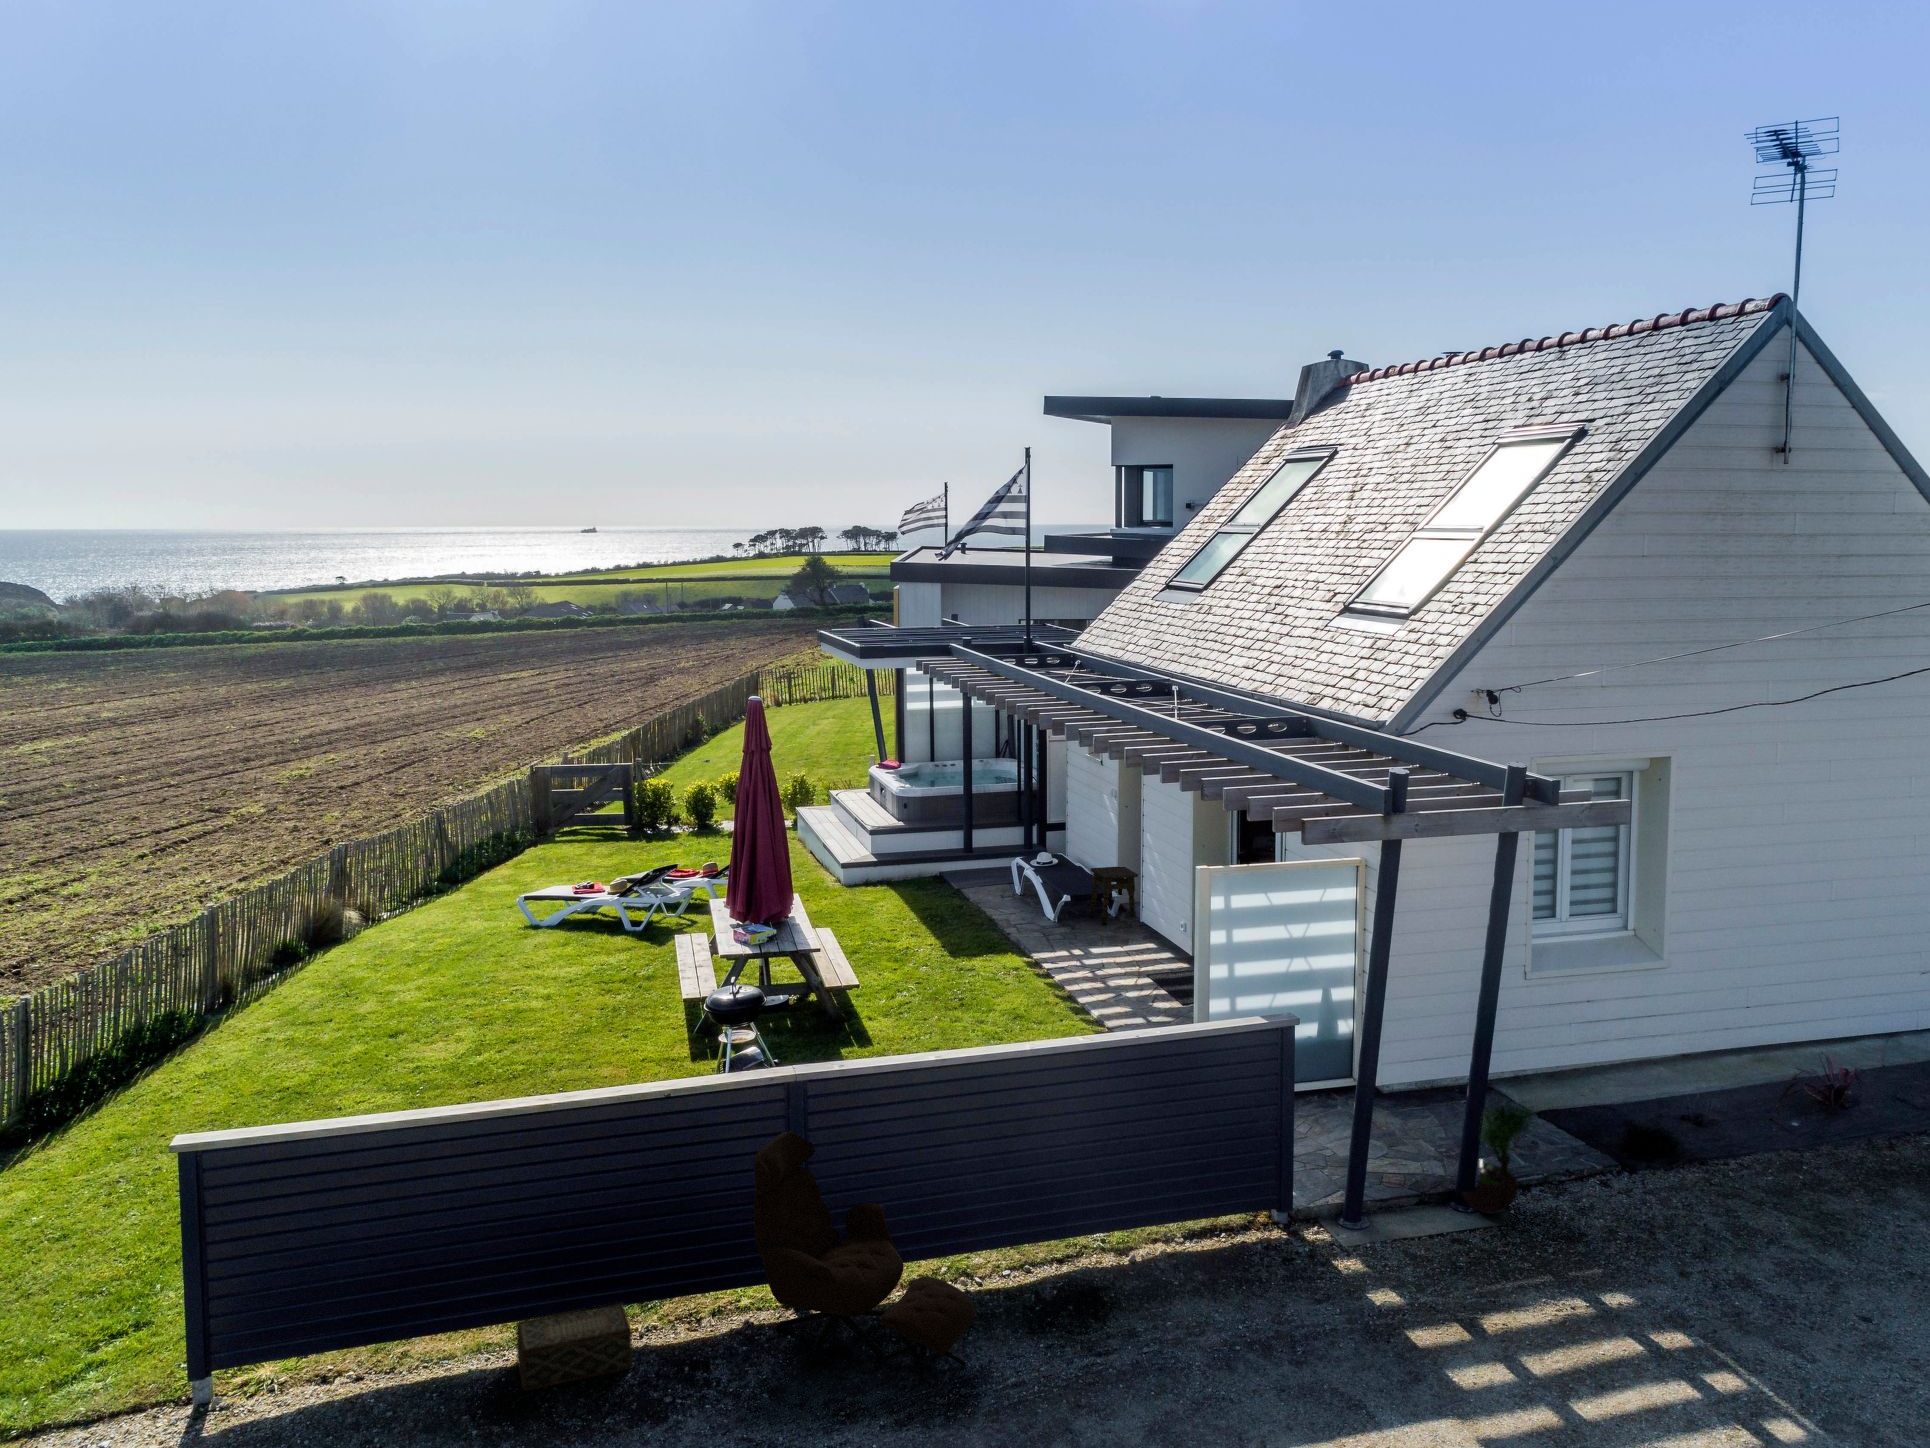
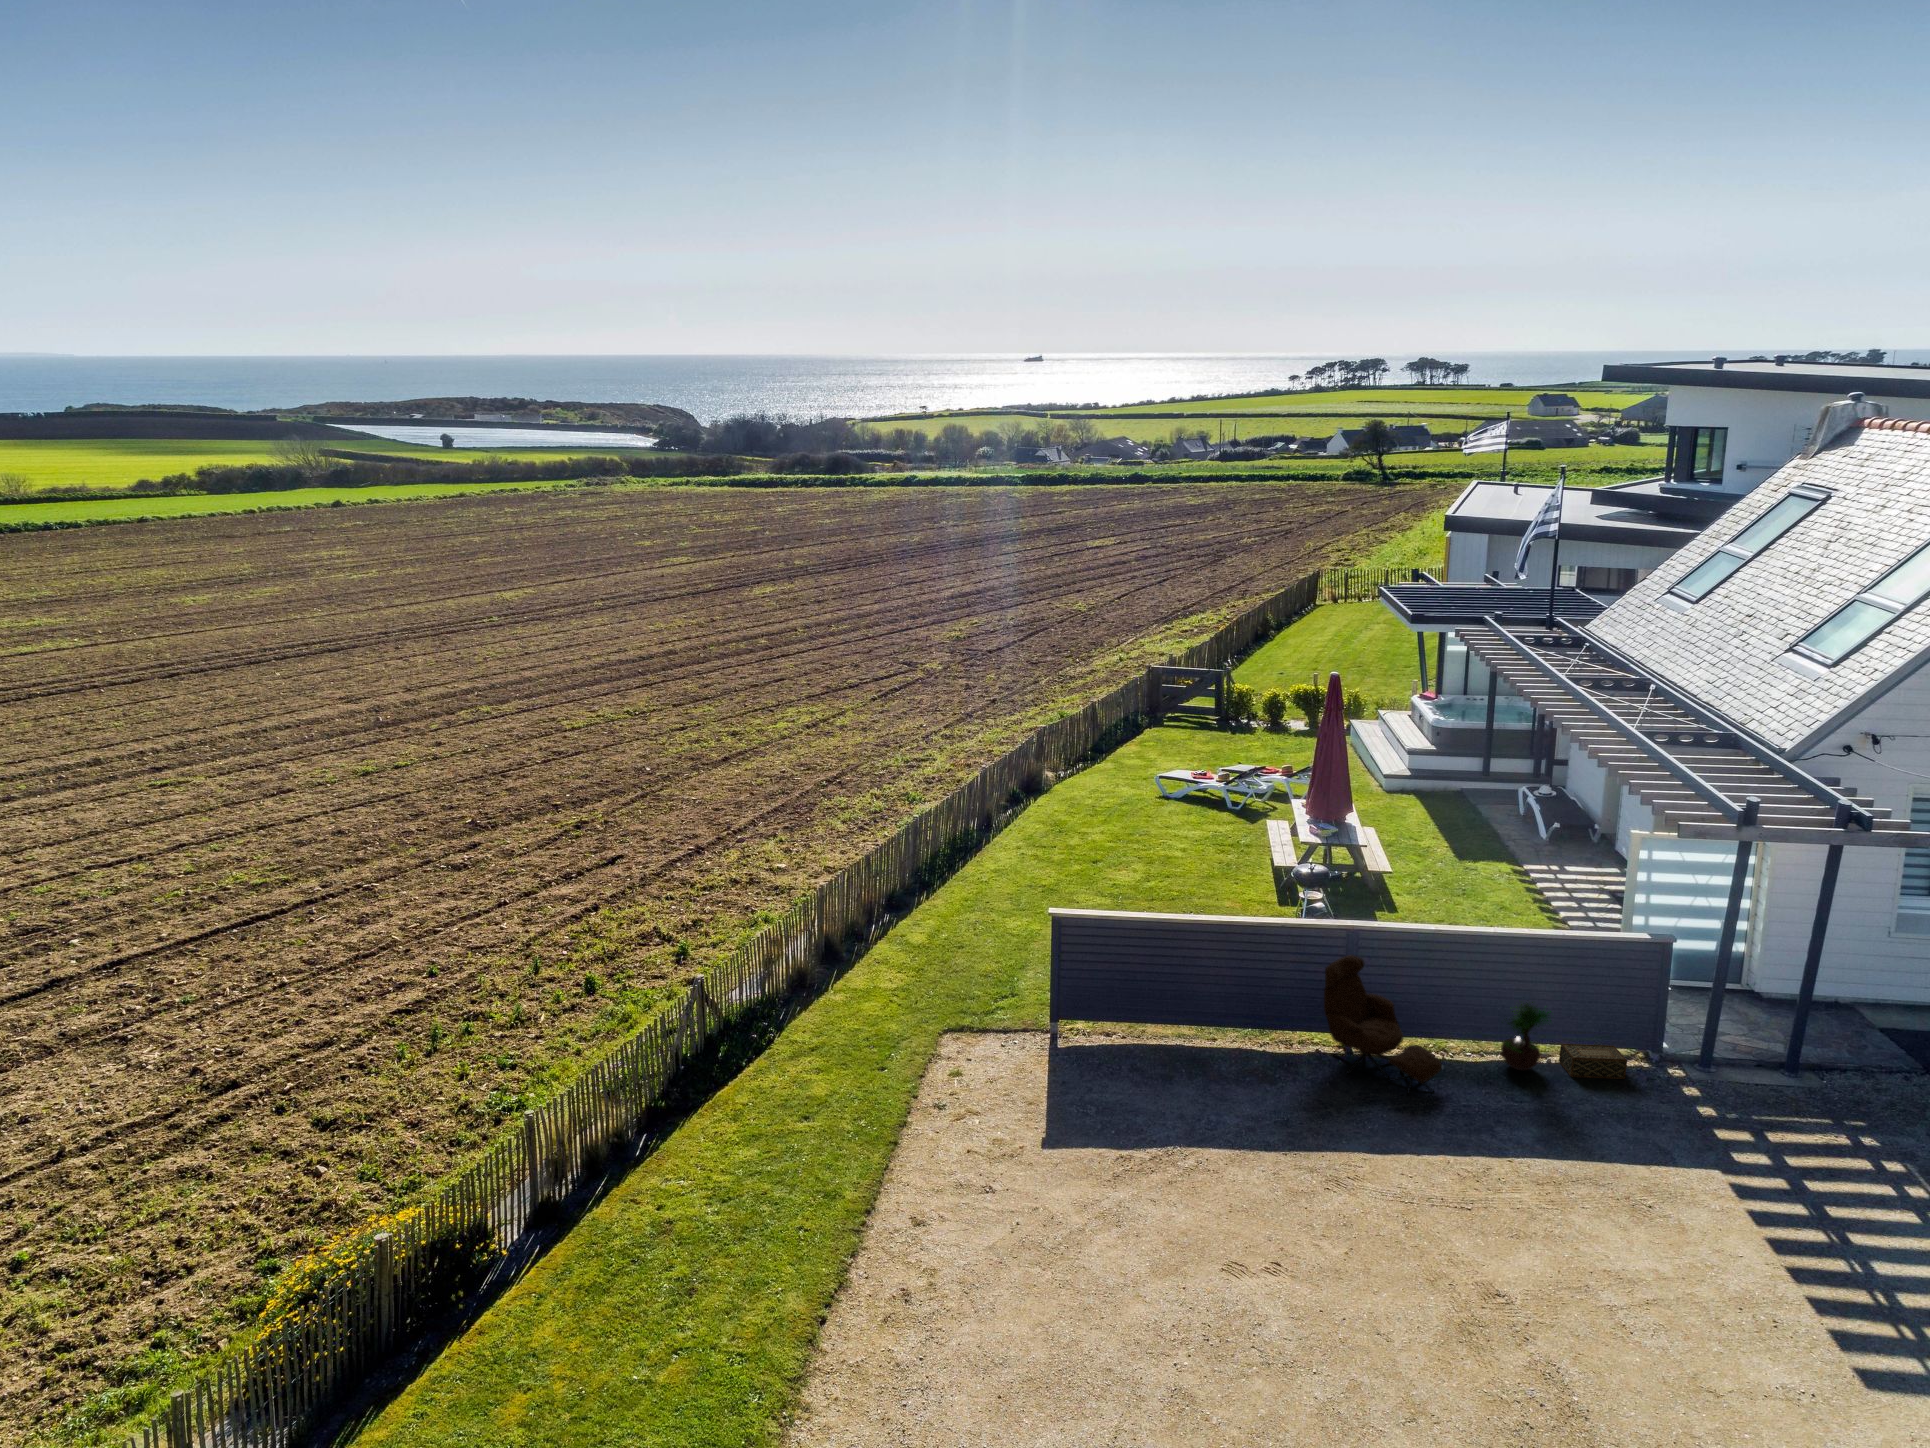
side table: present [1089,867,1138,925] -> none [1573,804,1614,847]
potted tree: present [1462,1099,1538,1214] -> present [1501,1002,1551,1070]
woven basket: present [517,1302,632,1391] -> present [1559,1044,1627,1079]

